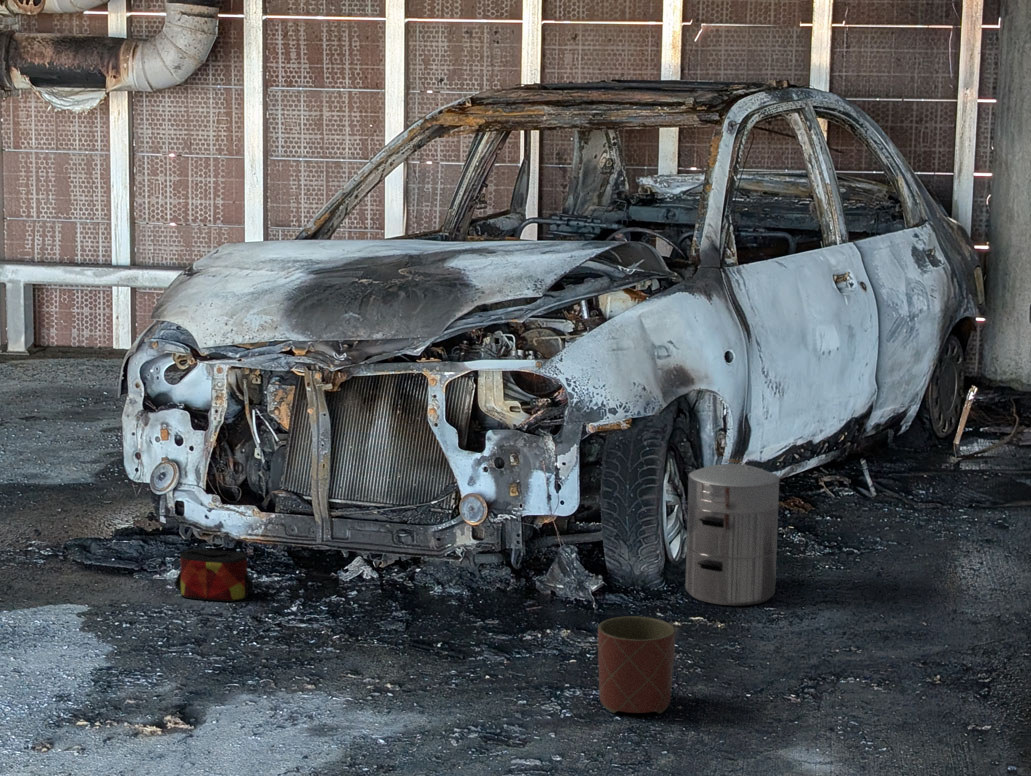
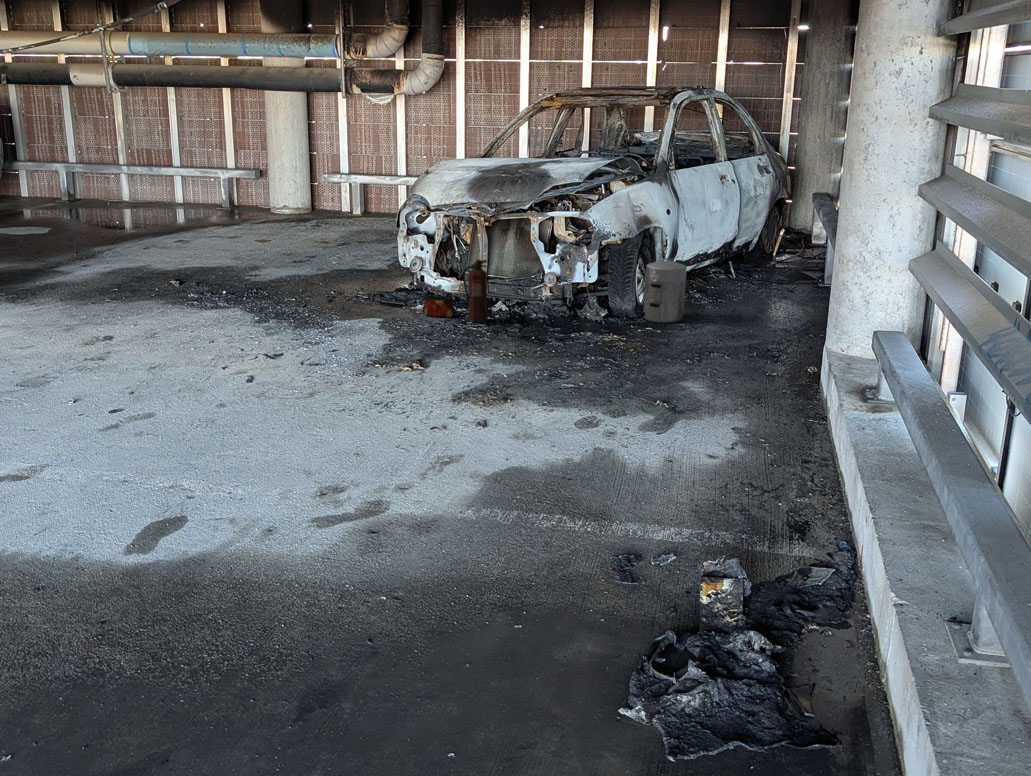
fire extinguisher: none [267,469,330,615] -> present [462,260,488,323]
planter: present [598,616,676,714] -> none [603,319,636,359]

